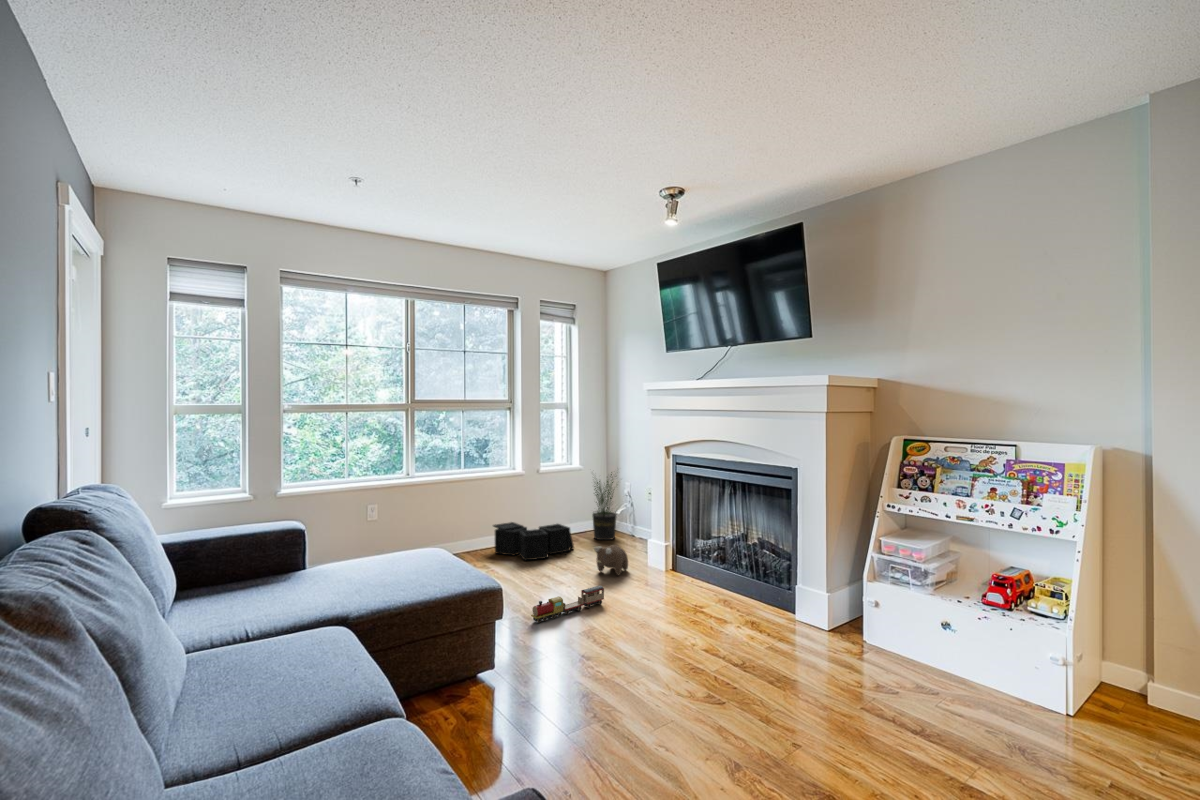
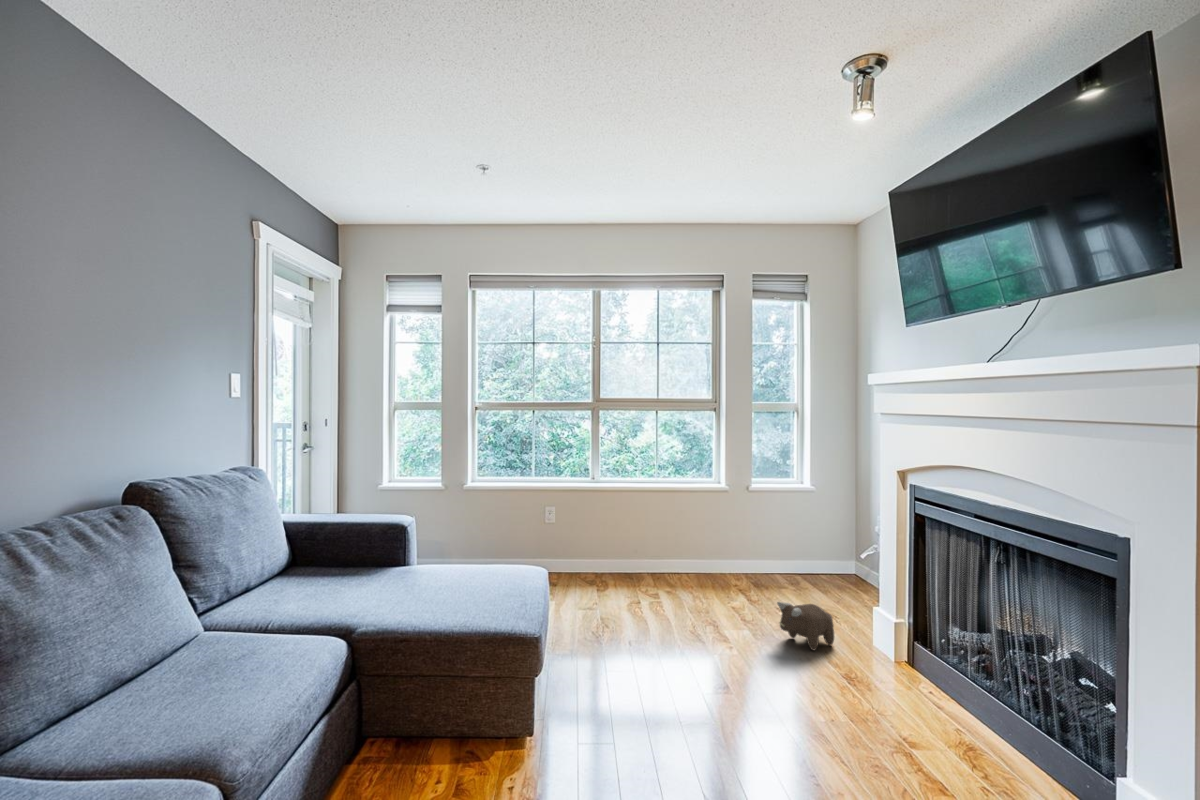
potted plant: present [593,472,616,540] -> none [818,491,870,593]
storage bin: present [493,522,574,561] -> none [684,548,784,603]
toy train: present [531,586,604,623] -> none [639,661,755,693]

